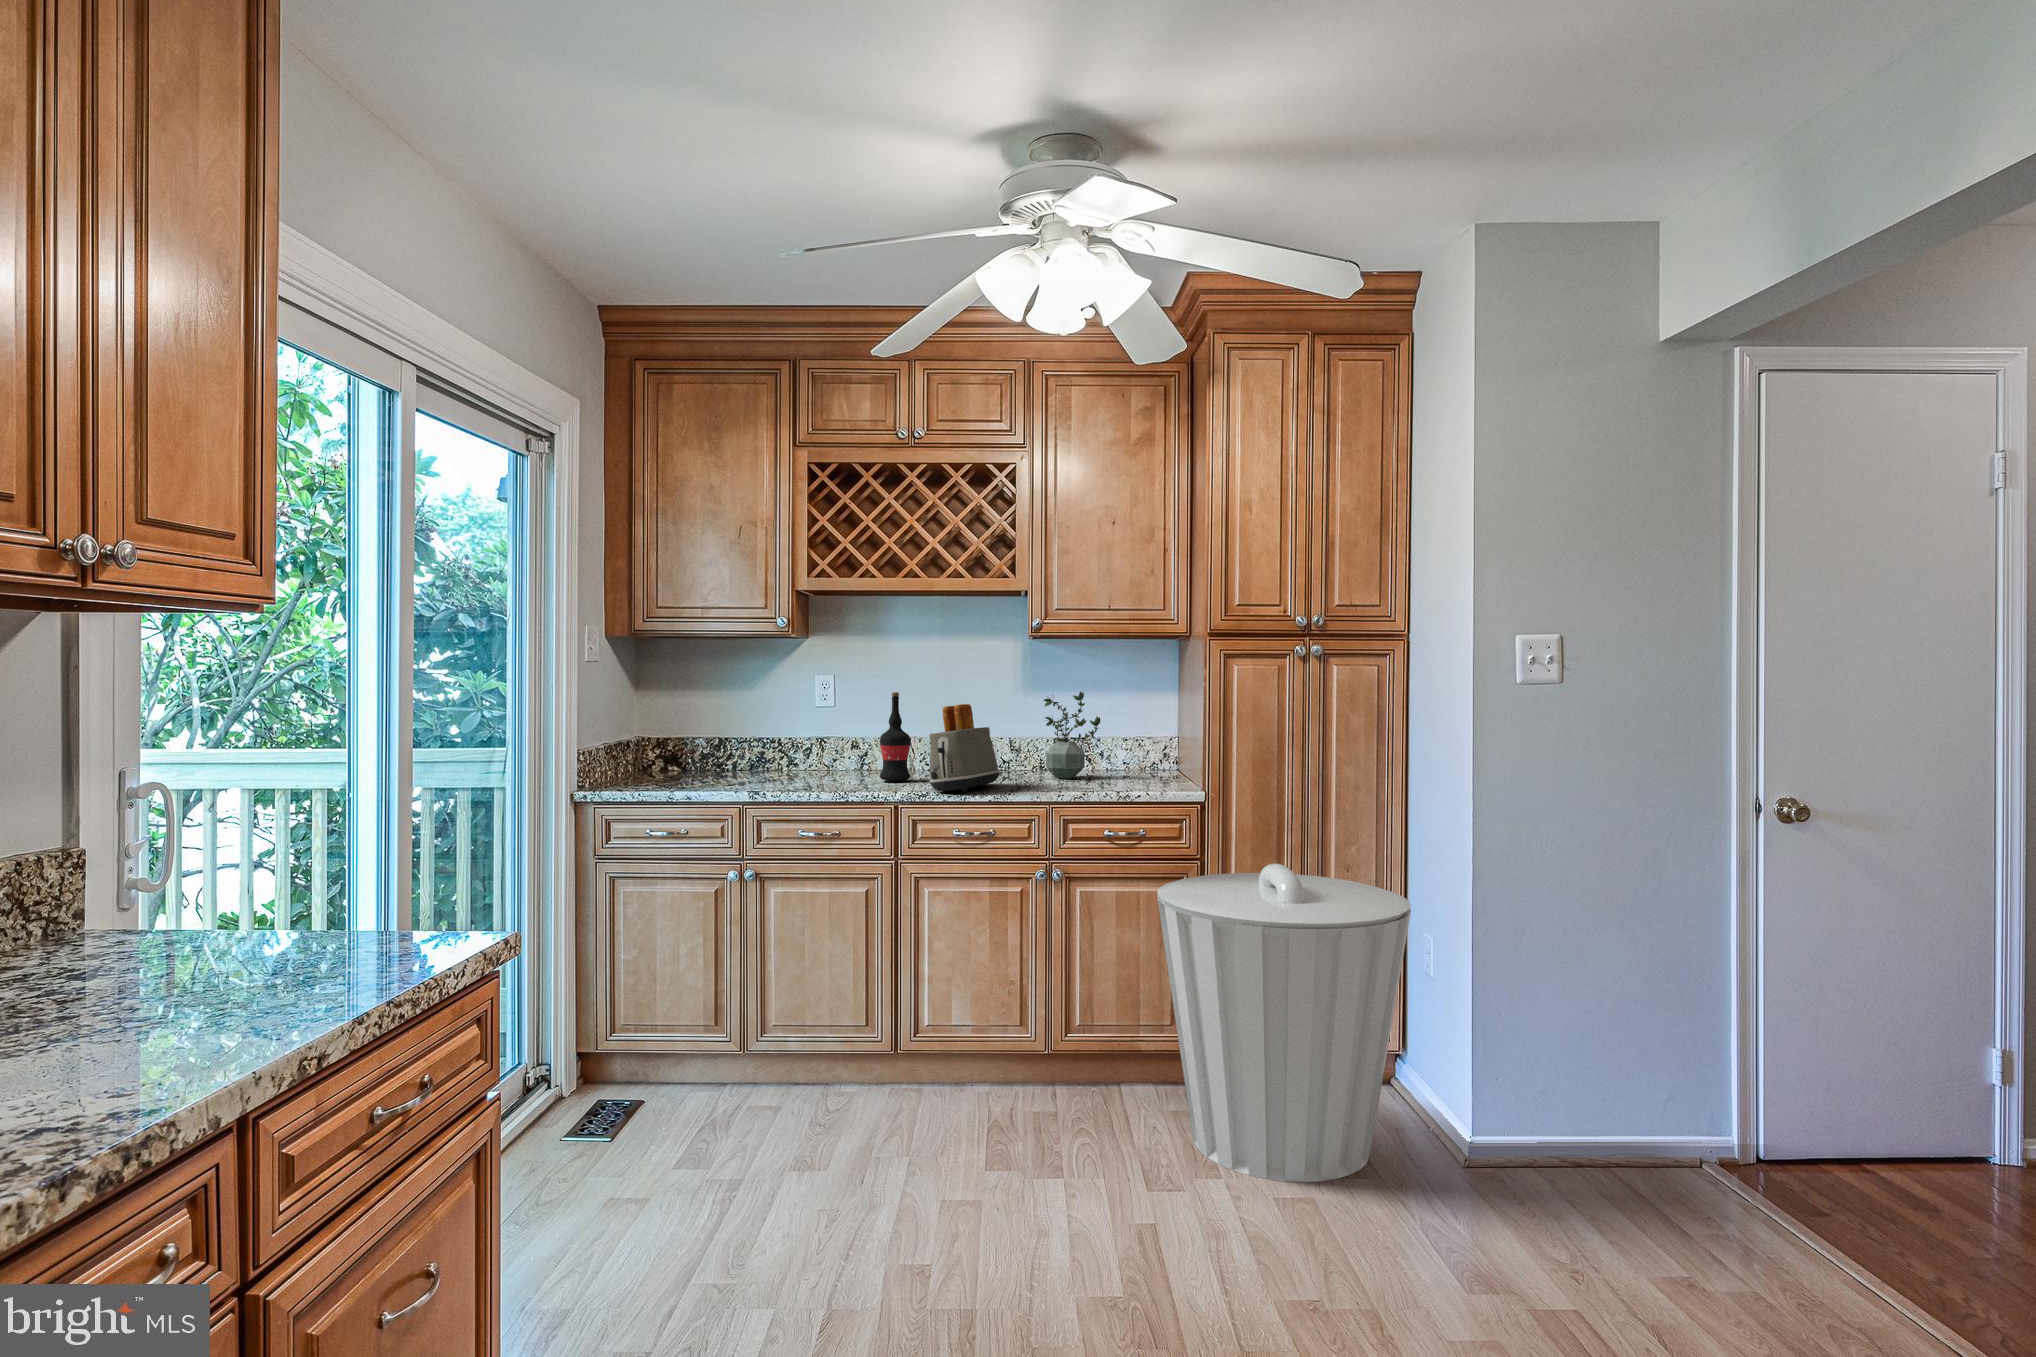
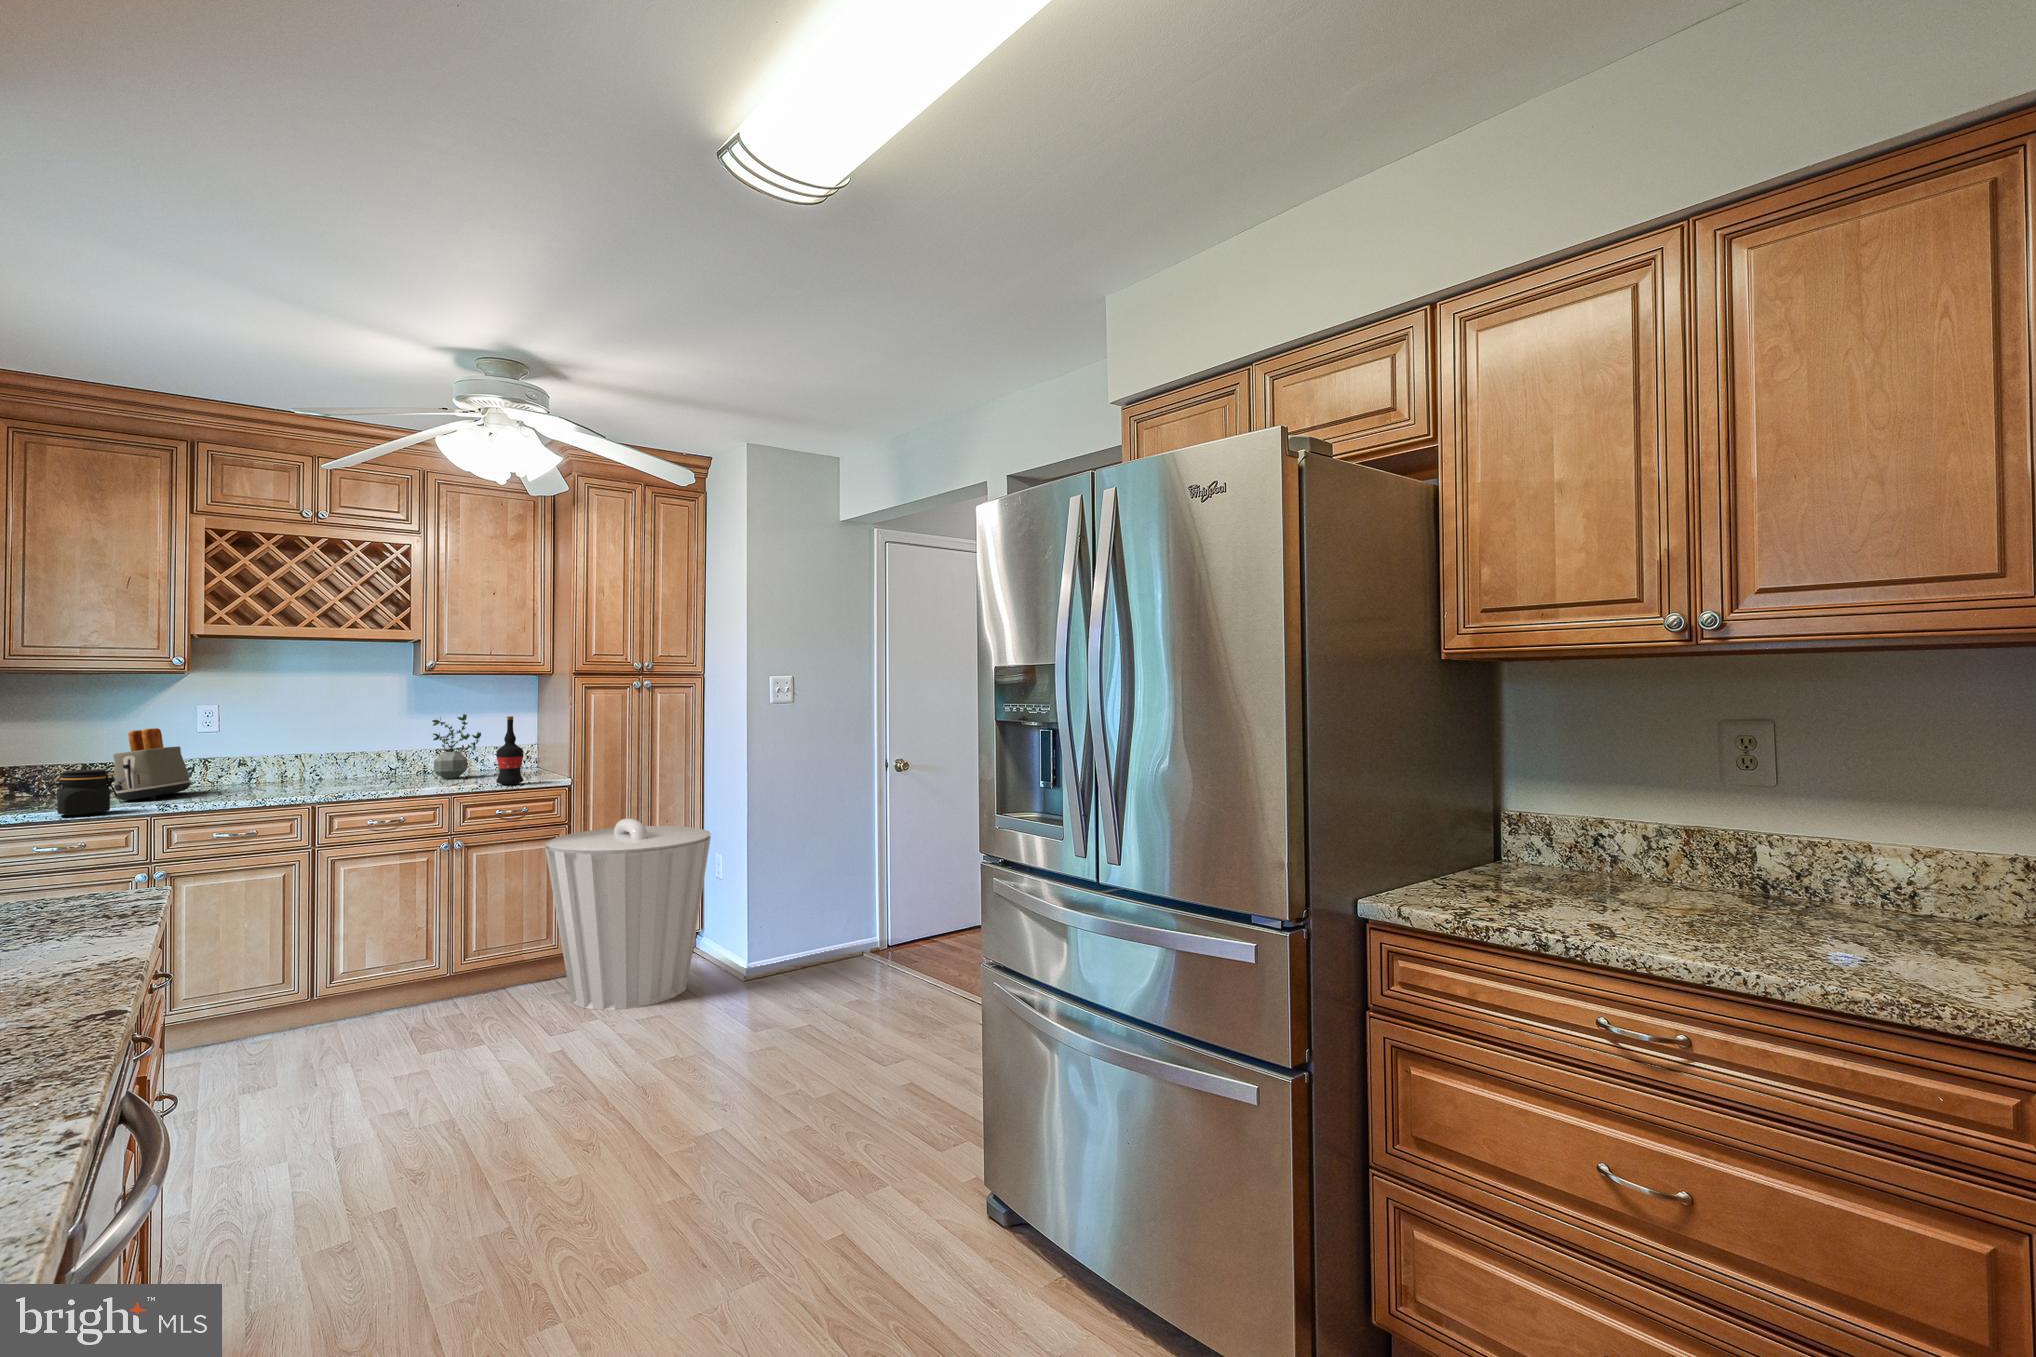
wine bottle: present [880,692,911,781] -> present [496,716,524,784]
toaster: present [929,704,1000,792] -> present [113,728,191,800]
jar: none [658,746,716,798] -> present [49,769,117,816]

